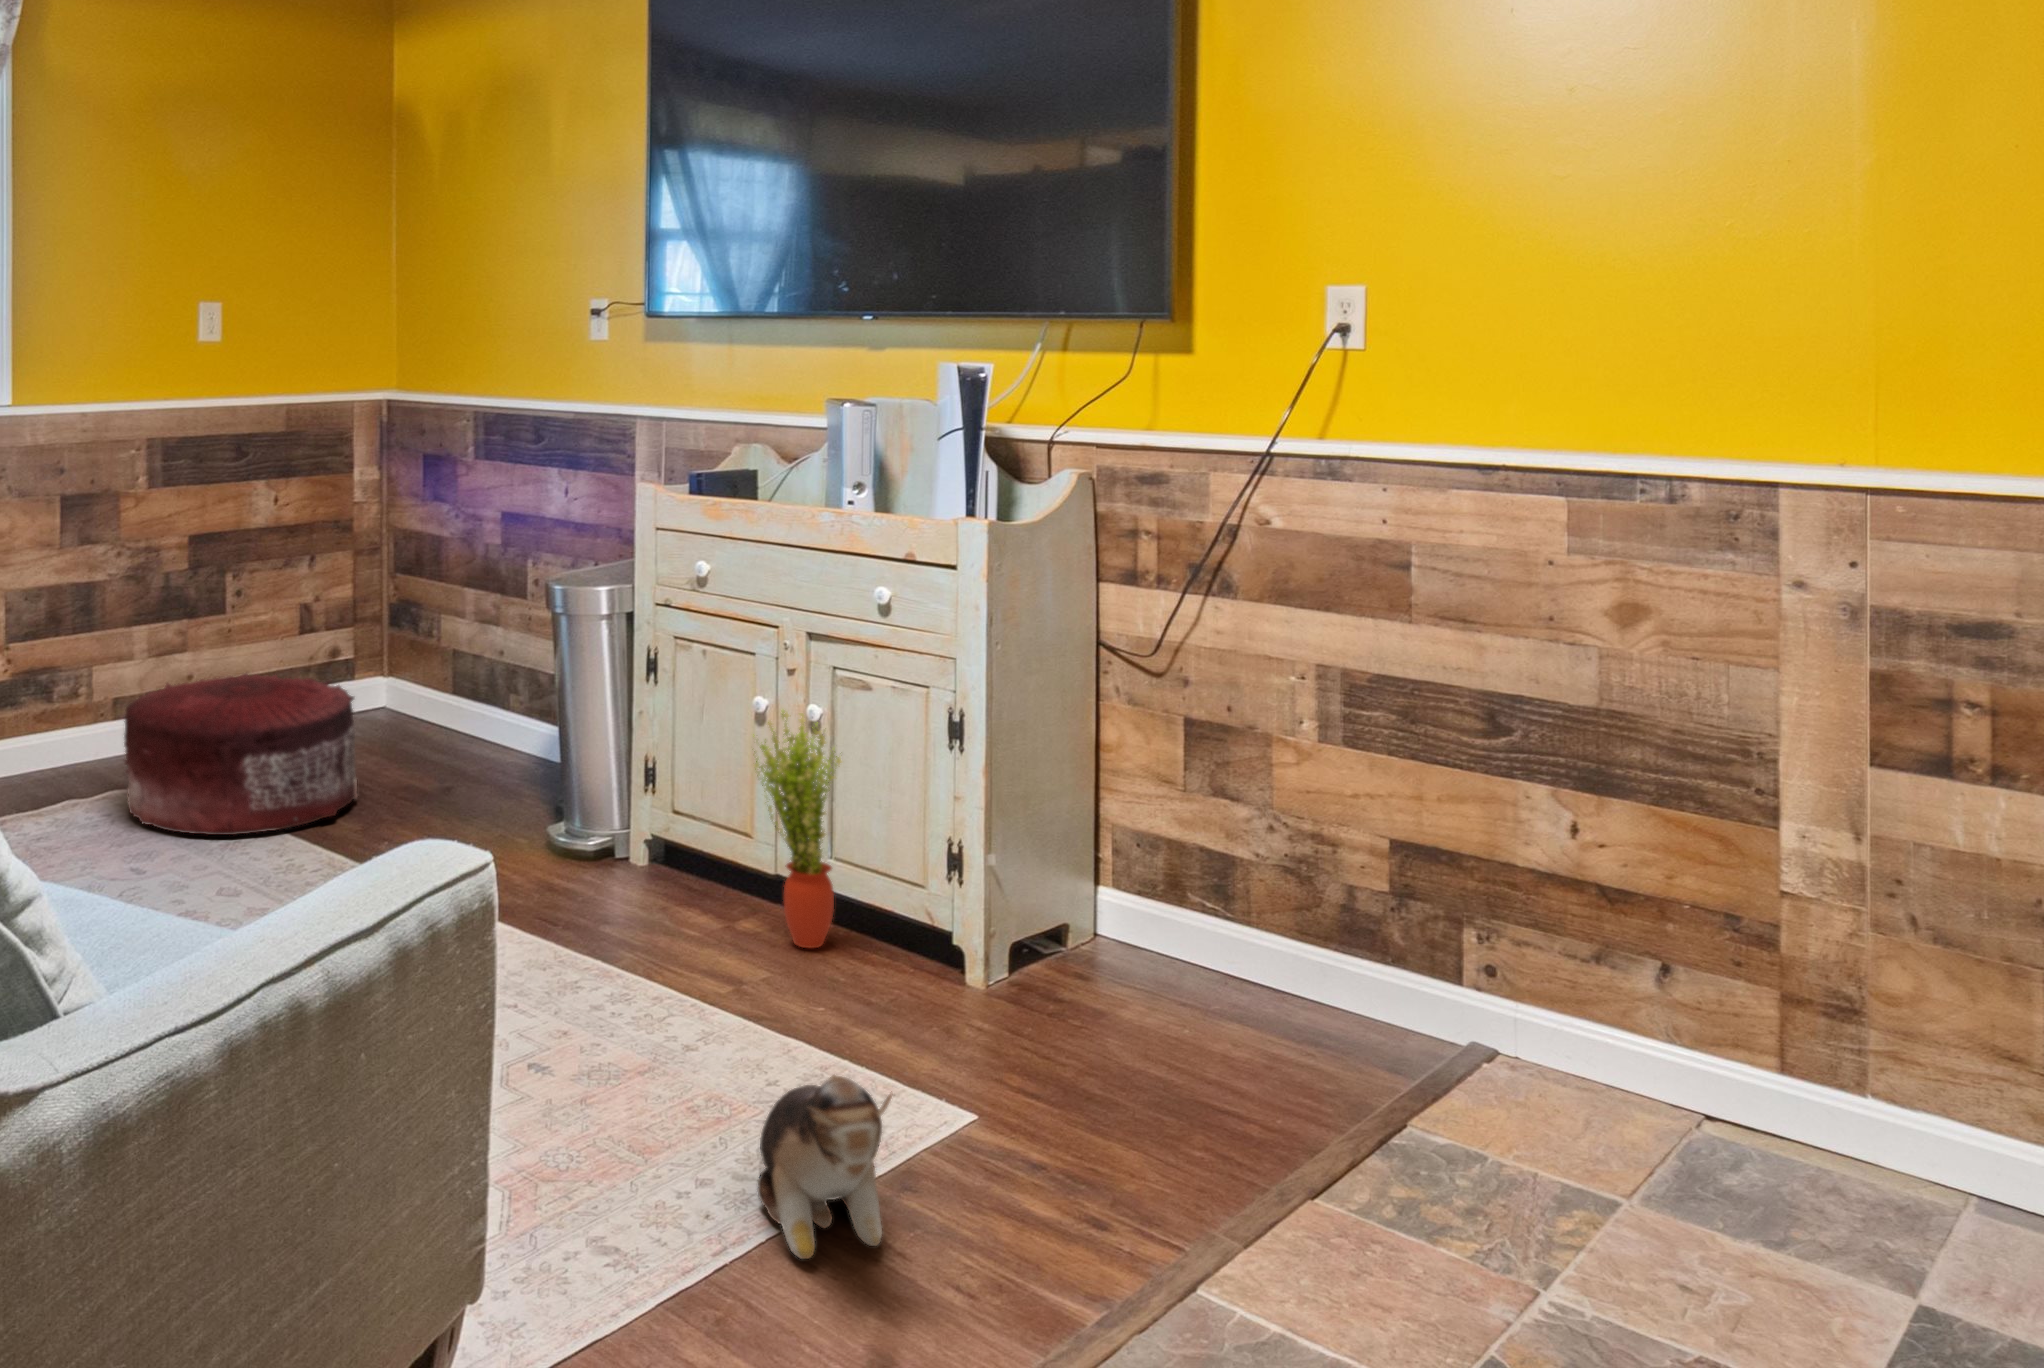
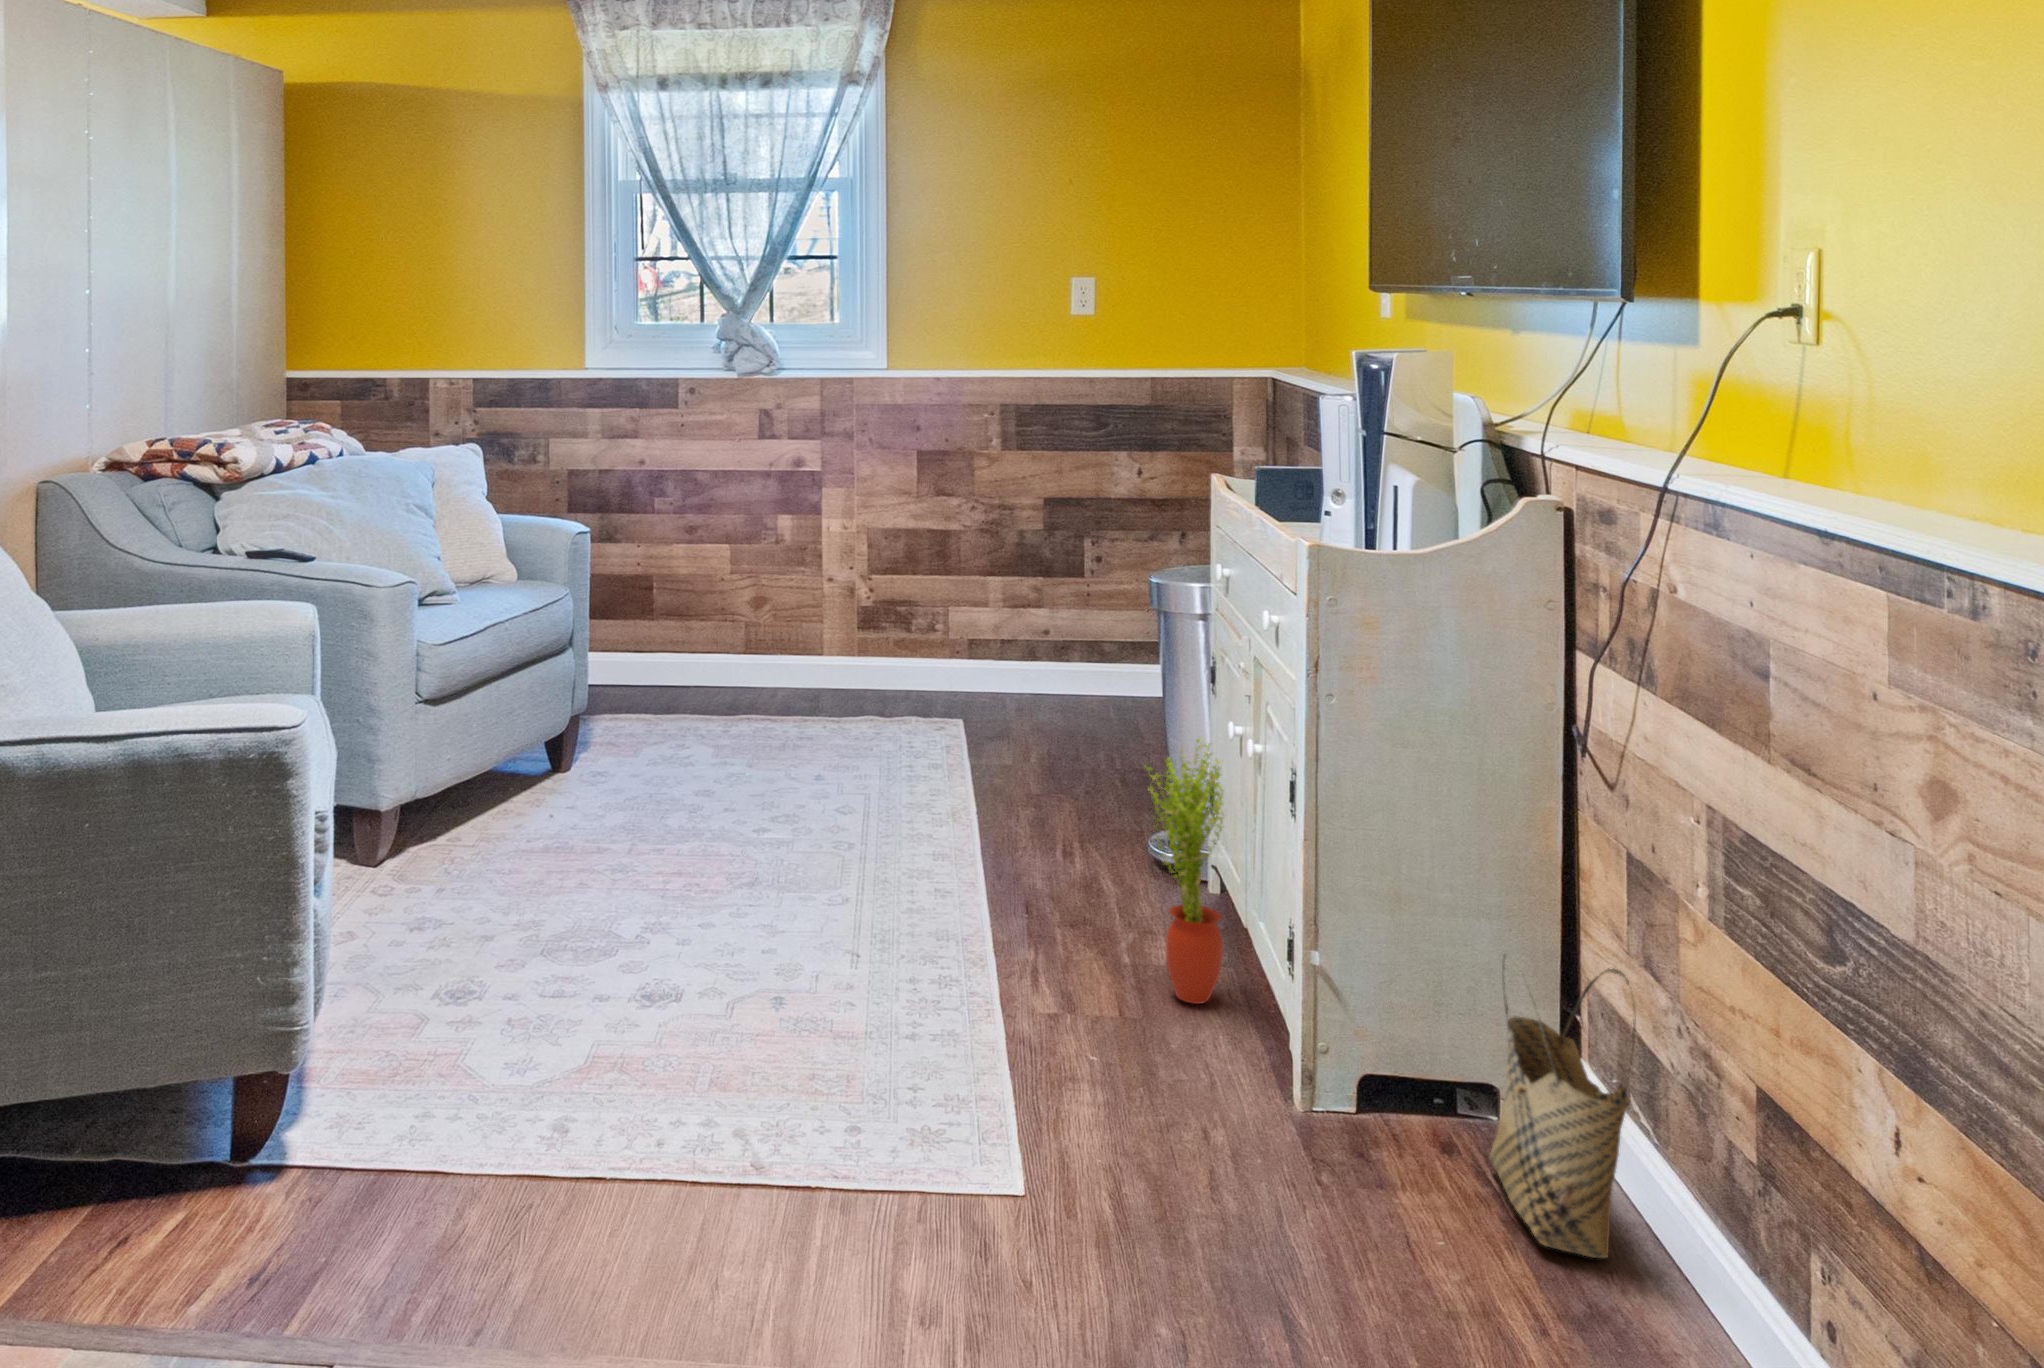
pouf: present [124,673,357,835] -> none [865,625,1086,771]
woven basket: none [1149,796,1293,1008] -> present [1490,955,1635,1258]
plush toy: present [758,1075,893,1259] -> none [590,1027,809,1209]

